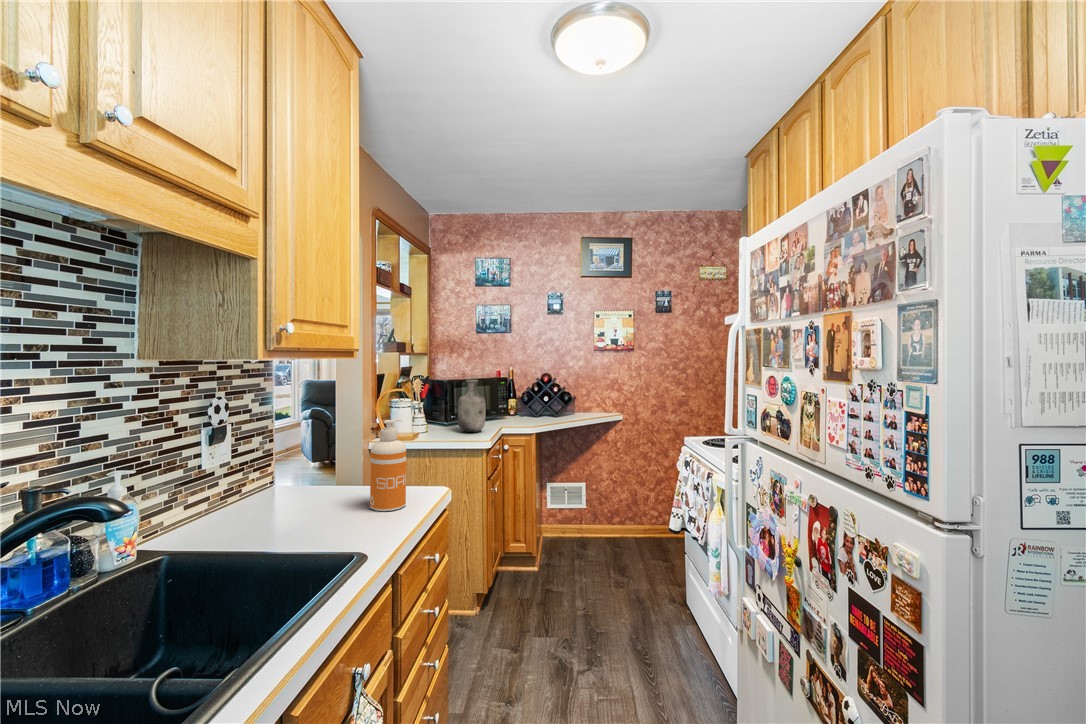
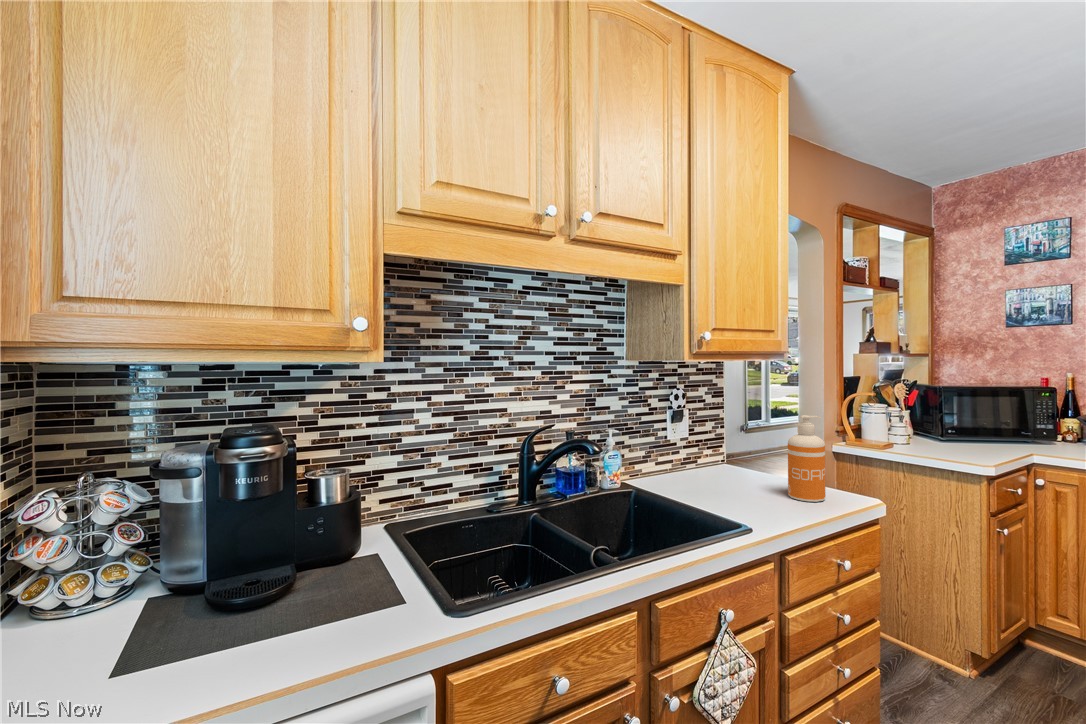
vase: present [458,379,486,432] -> none [957,385,1003,452]

